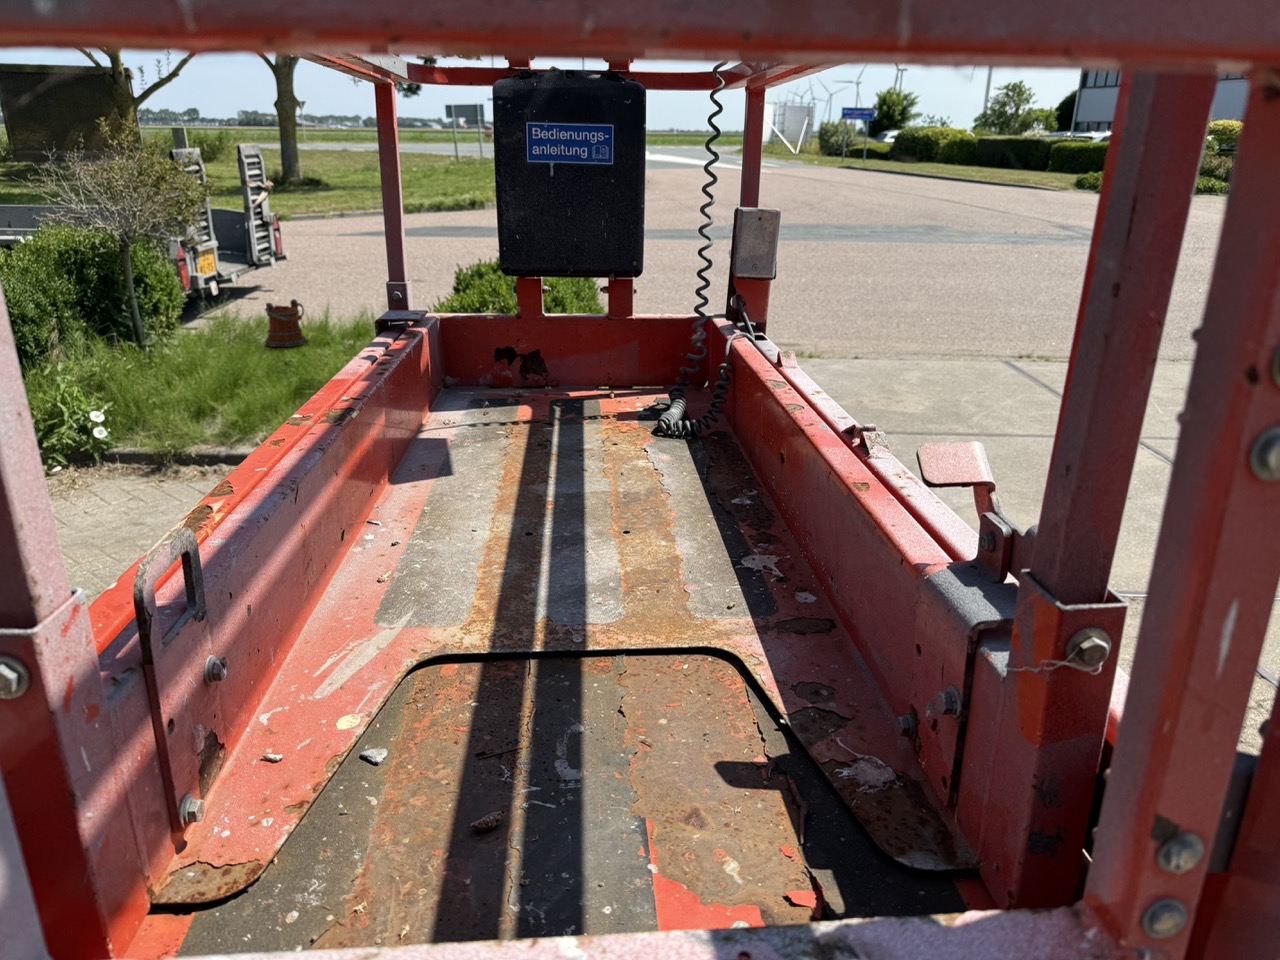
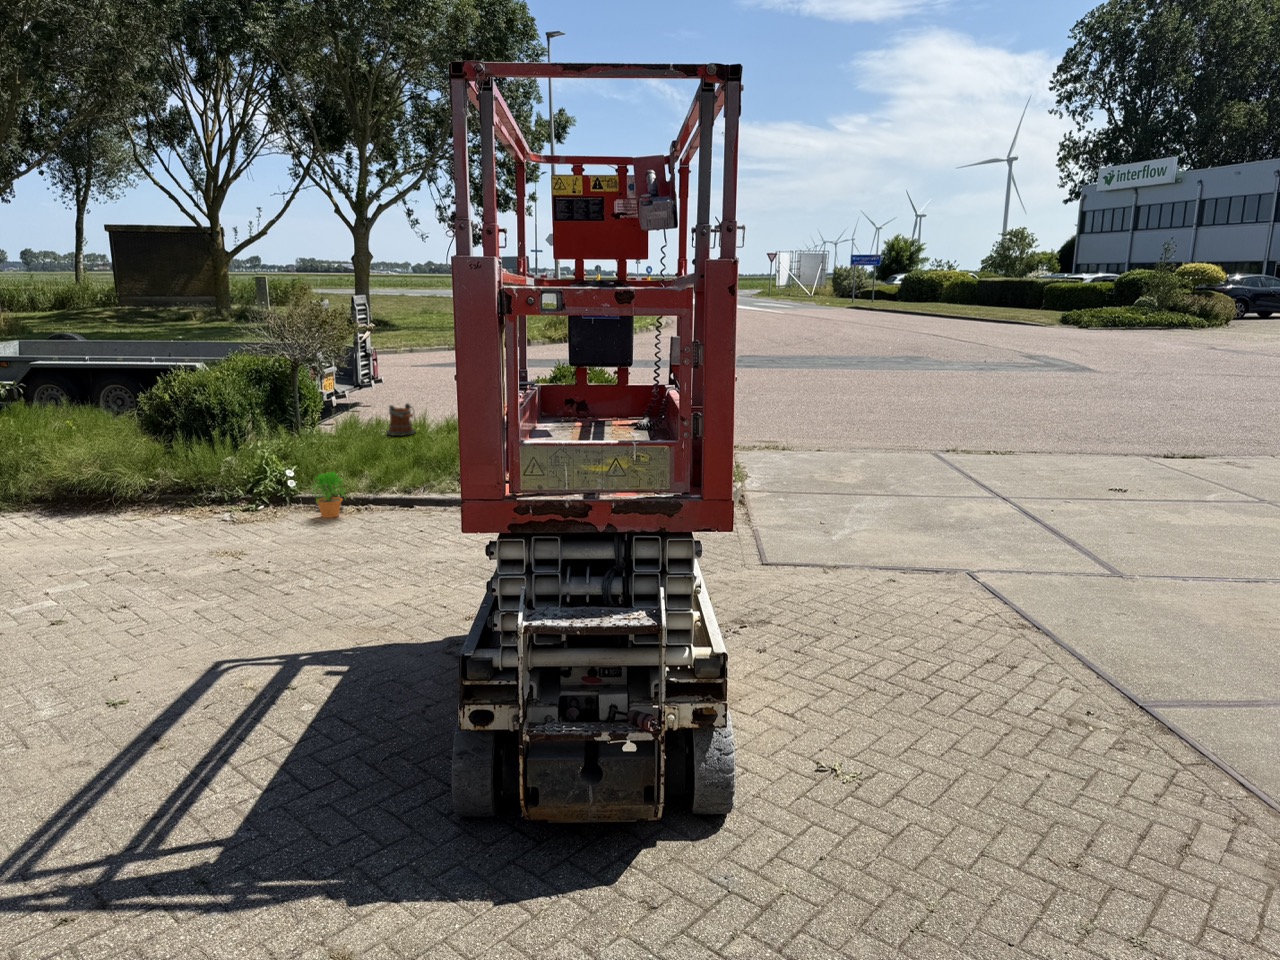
potted plant: none [110,420,179,495] -> present [313,472,345,518]

